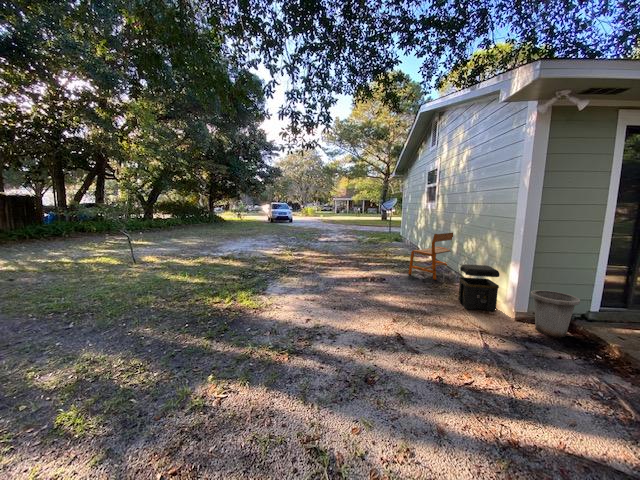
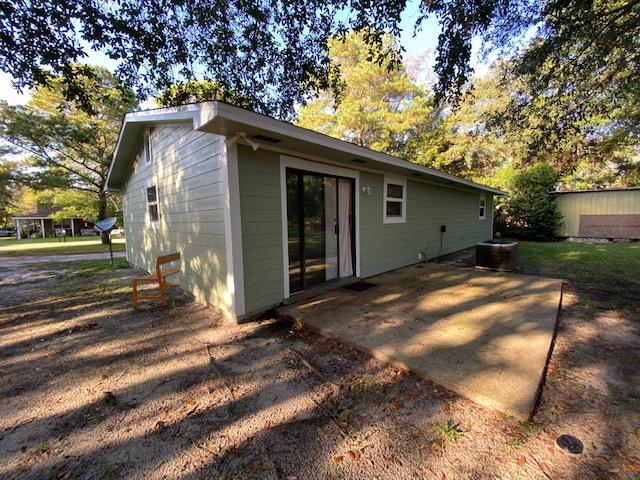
toolbox: present [458,264,500,311] -> none [185,281,223,328]
trash can: present [531,290,580,337] -> none [245,291,277,329]

